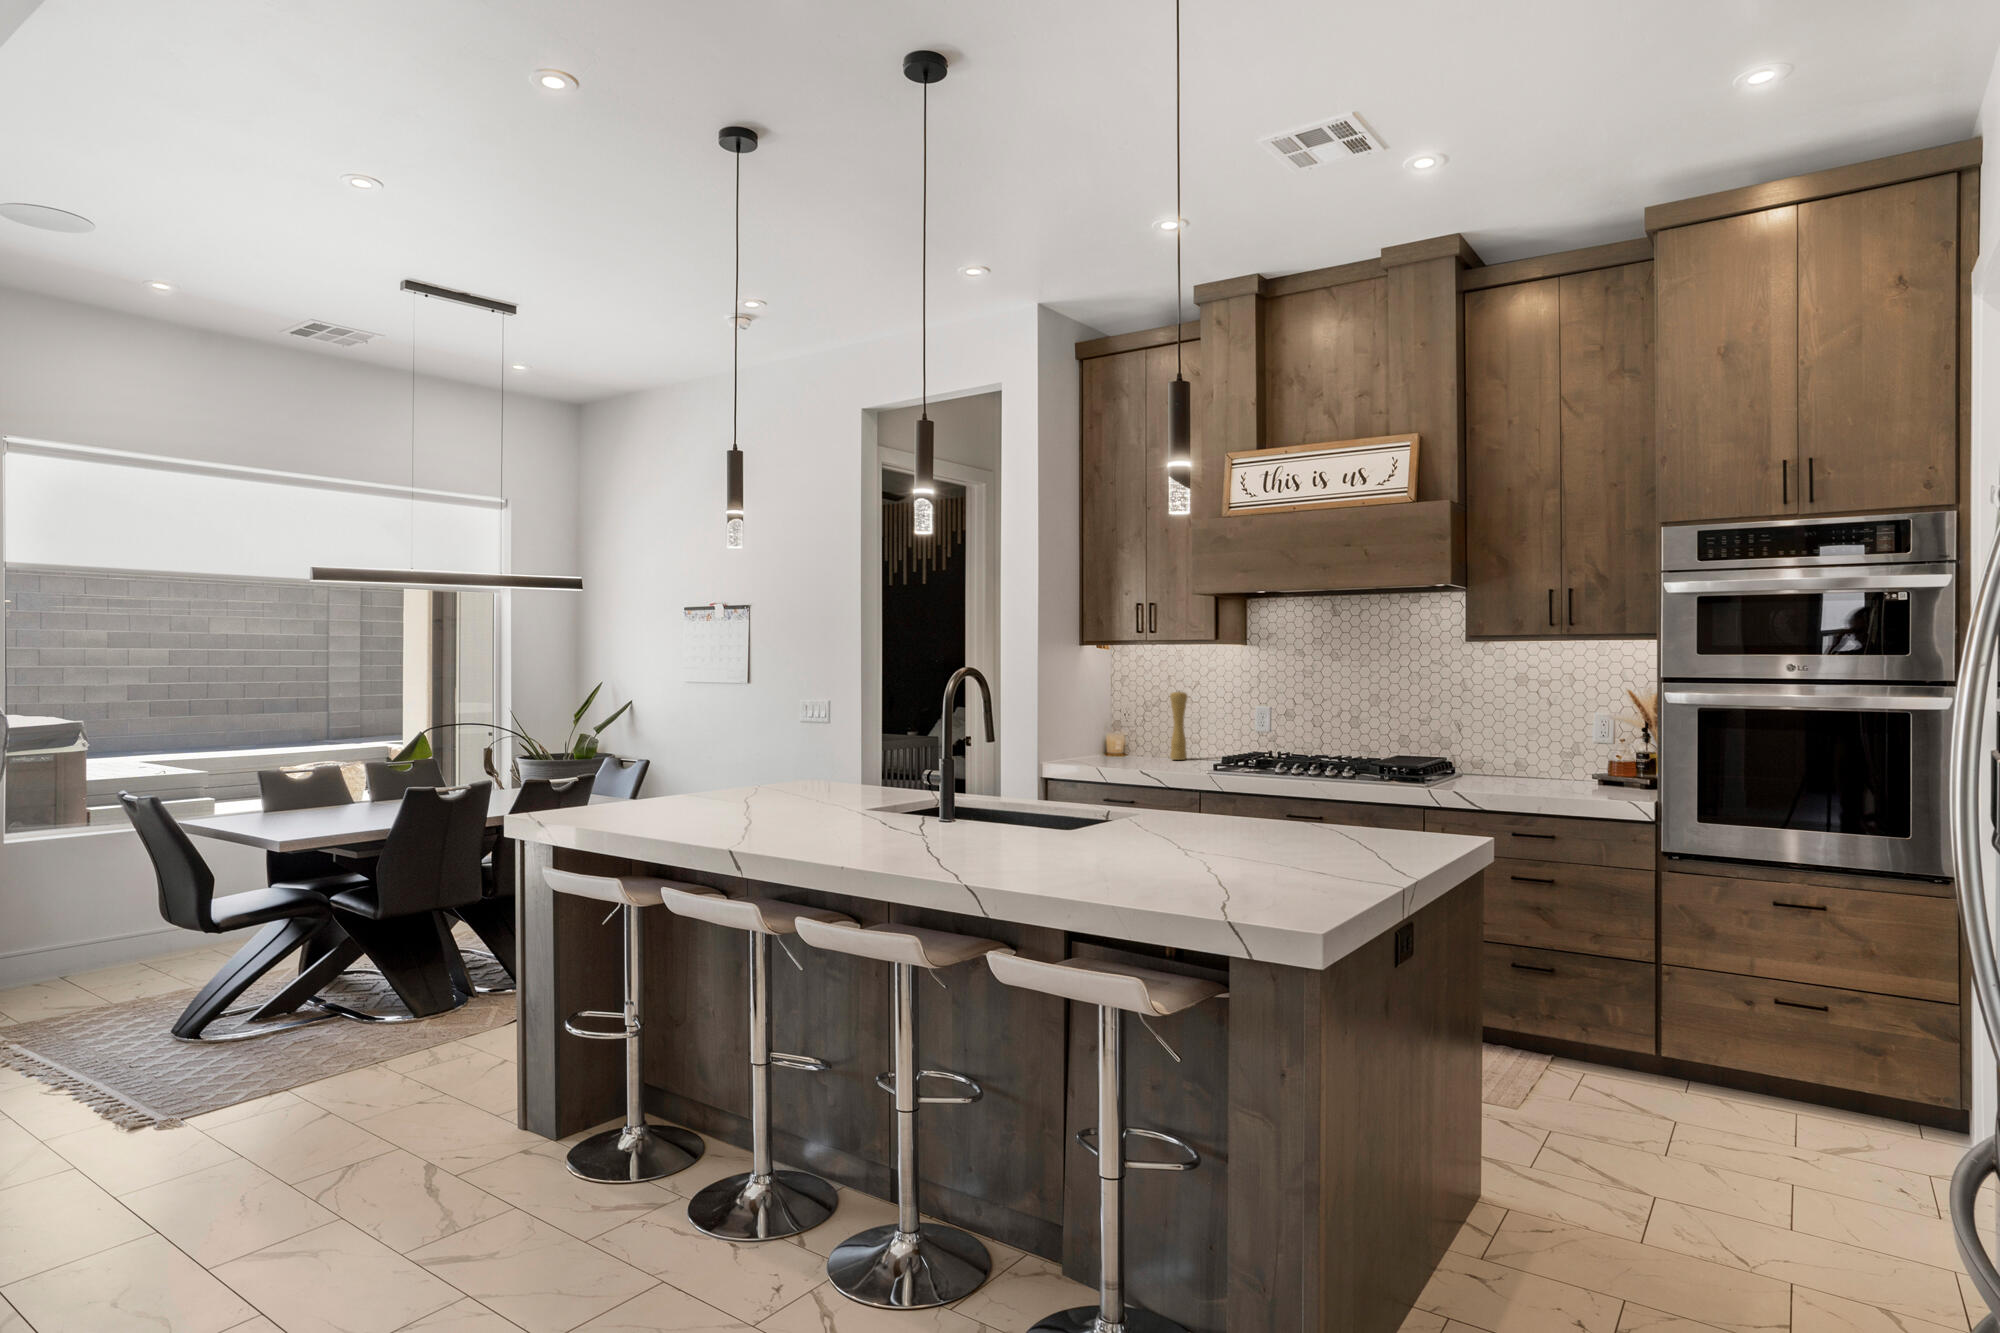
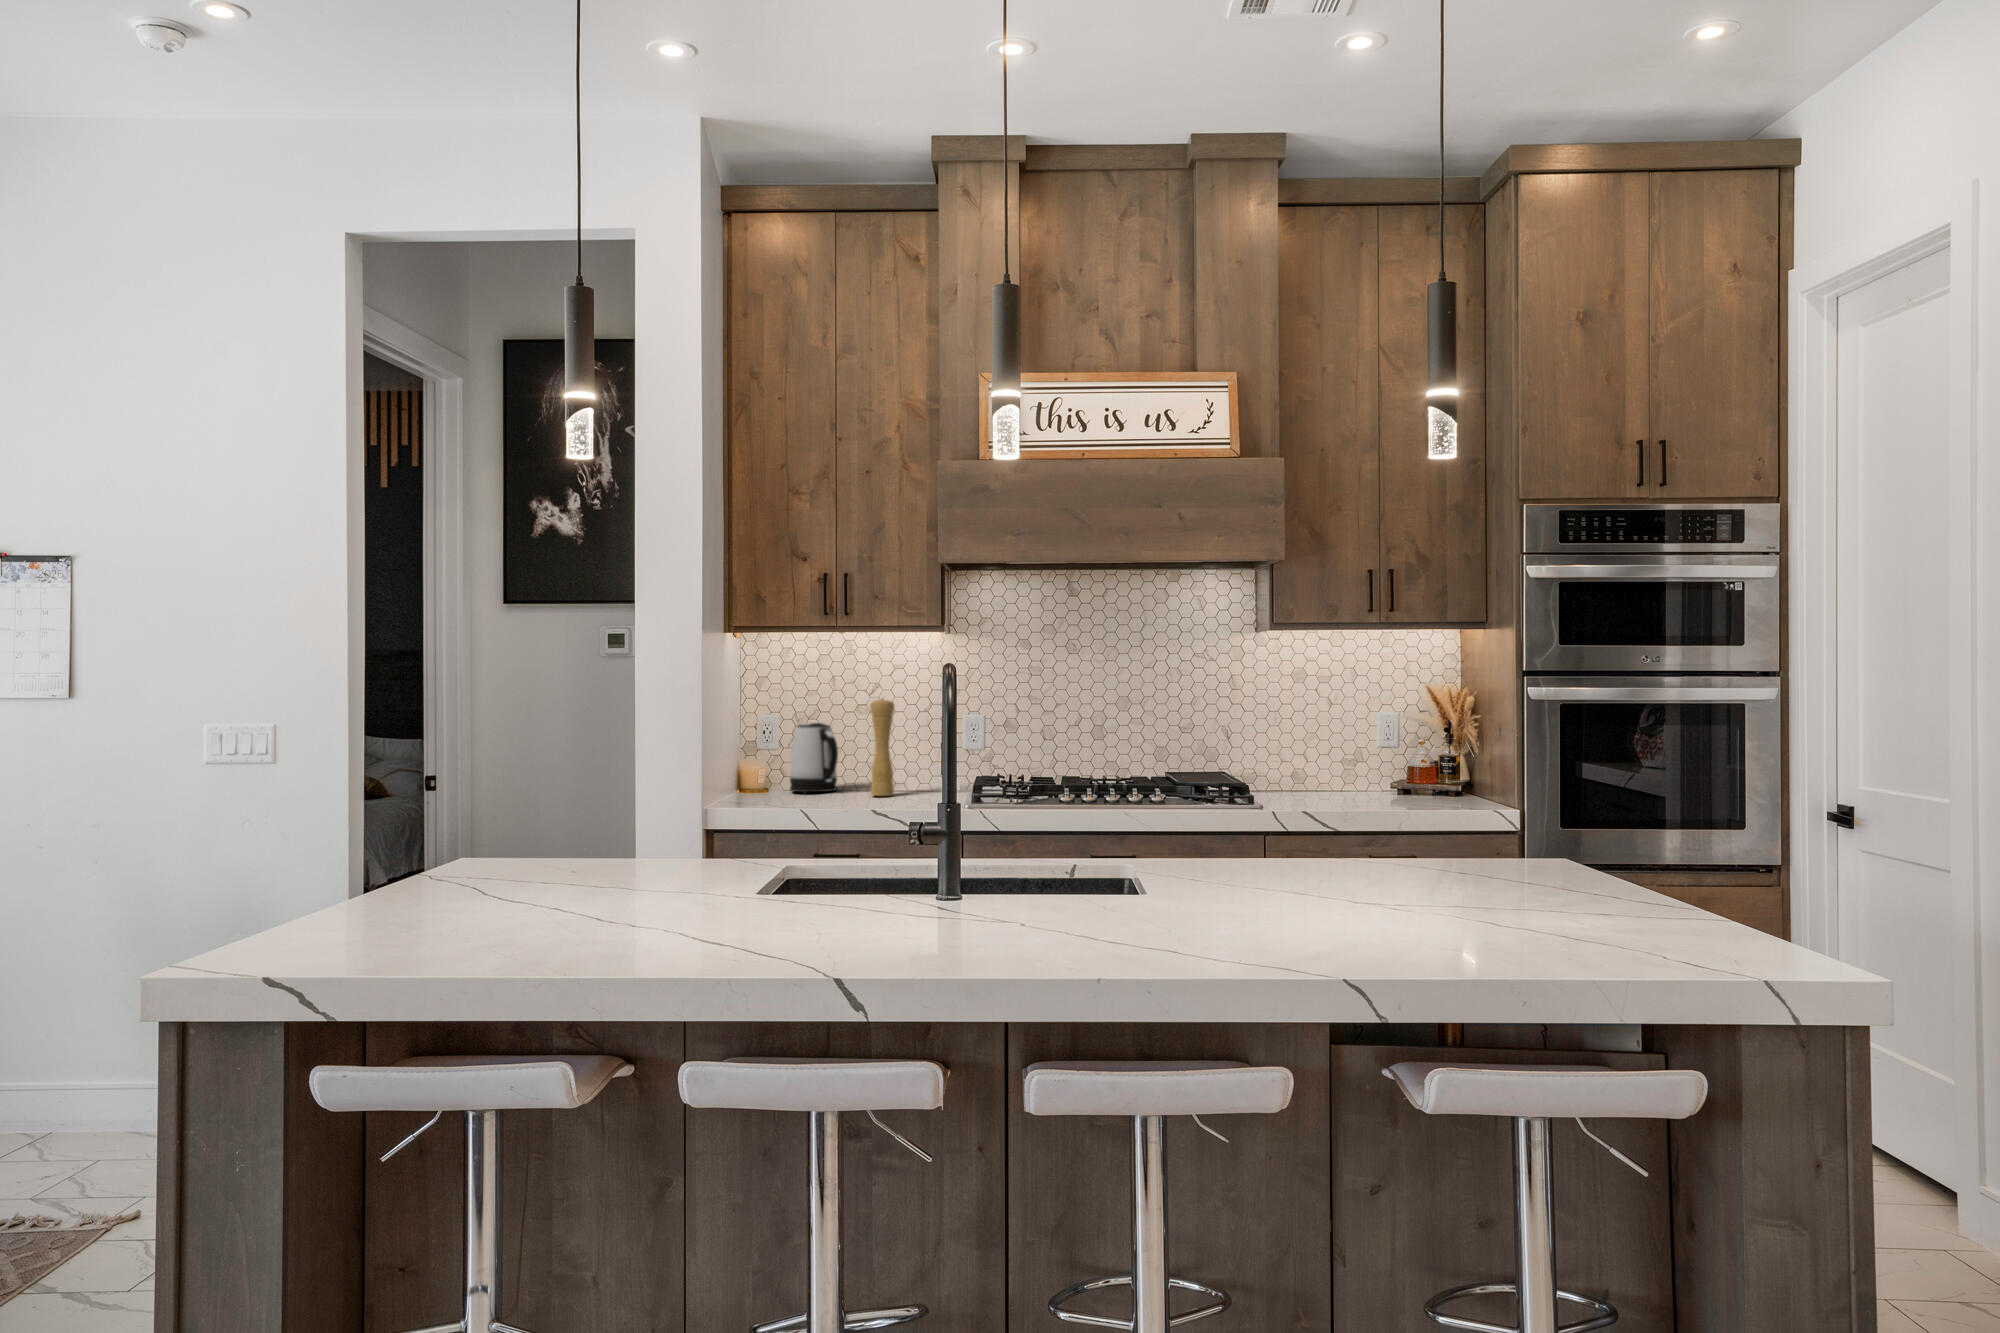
kettle: none [1132,706,1165,755] -> present [790,723,838,792]

